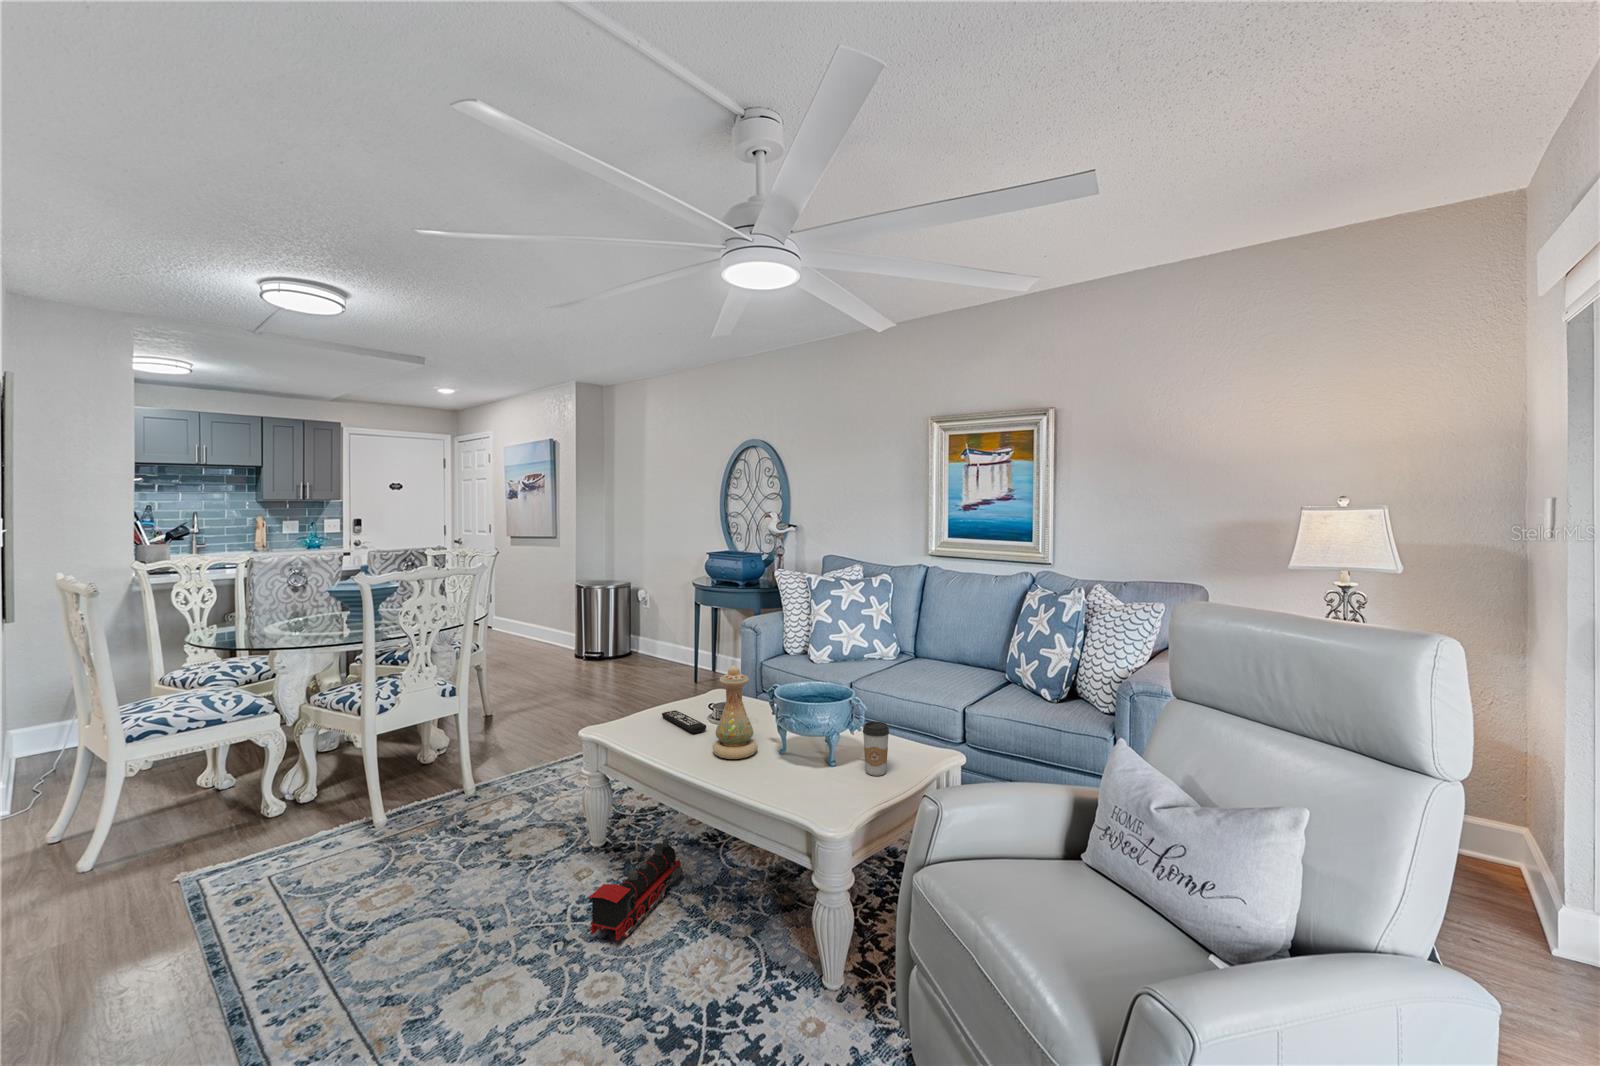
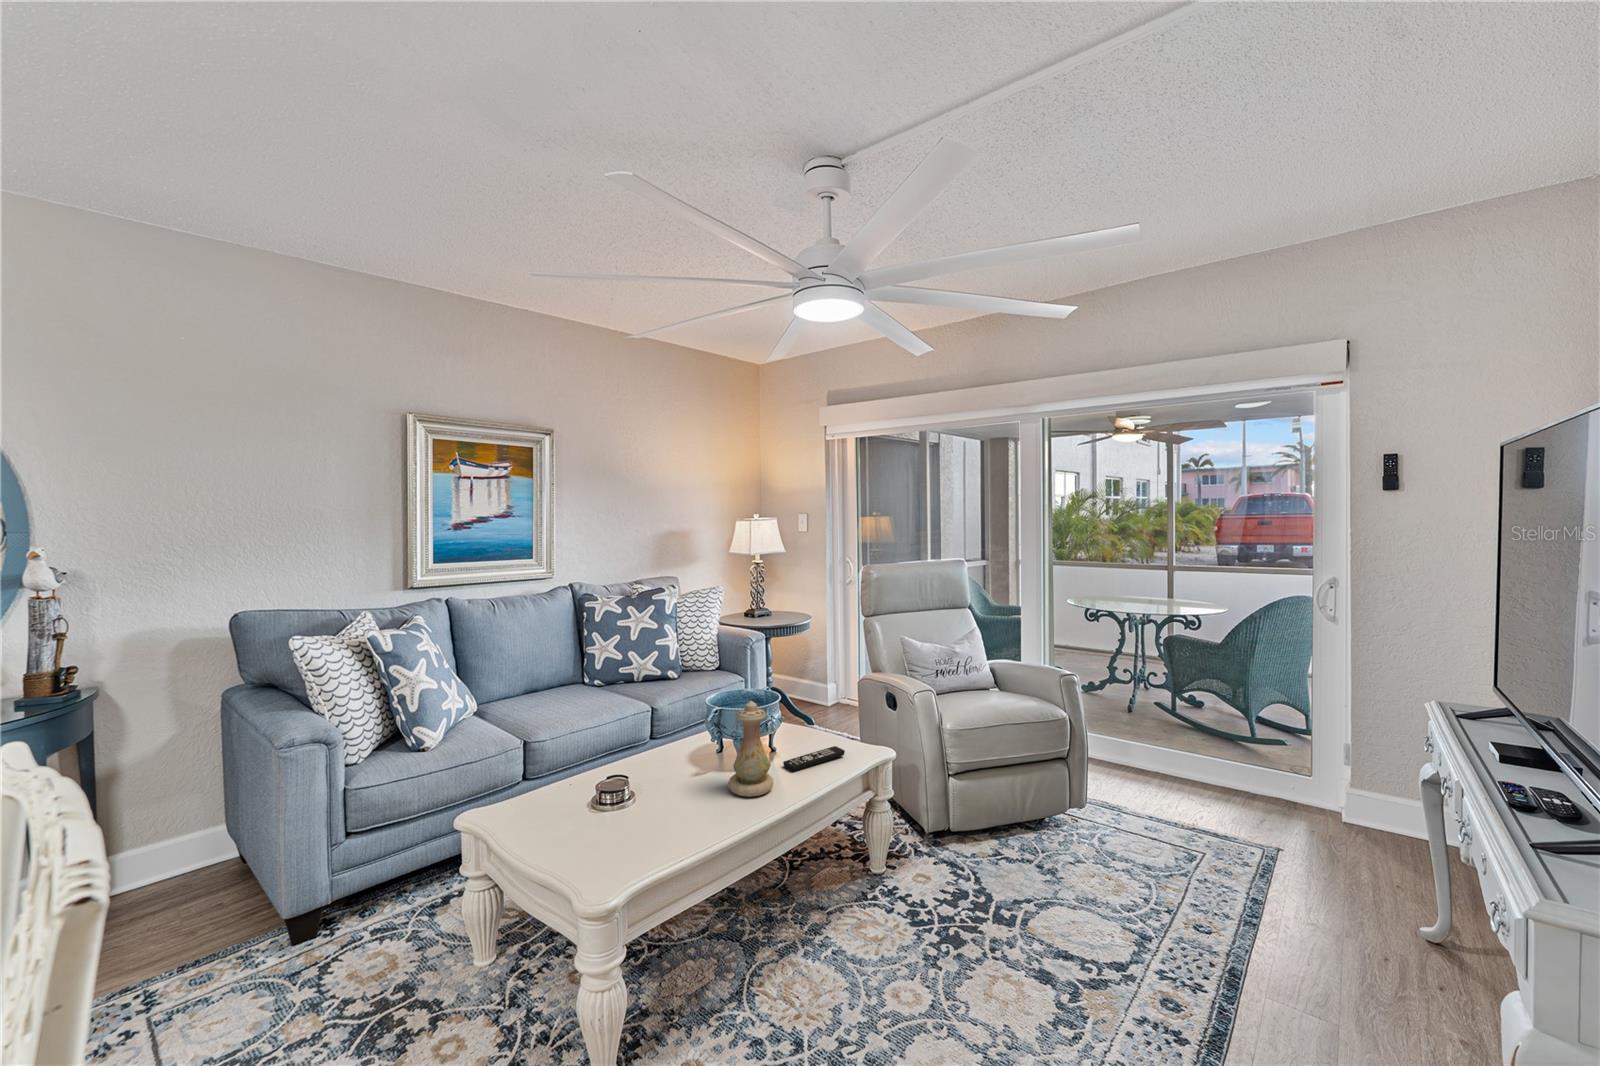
remote control: present [662,710,706,733] -> present [783,746,845,771]
coffee cup: present [863,721,889,776] -> none [792,700,812,741]
toy train: present [590,838,683,941] -> none [716,924,859,1008]

